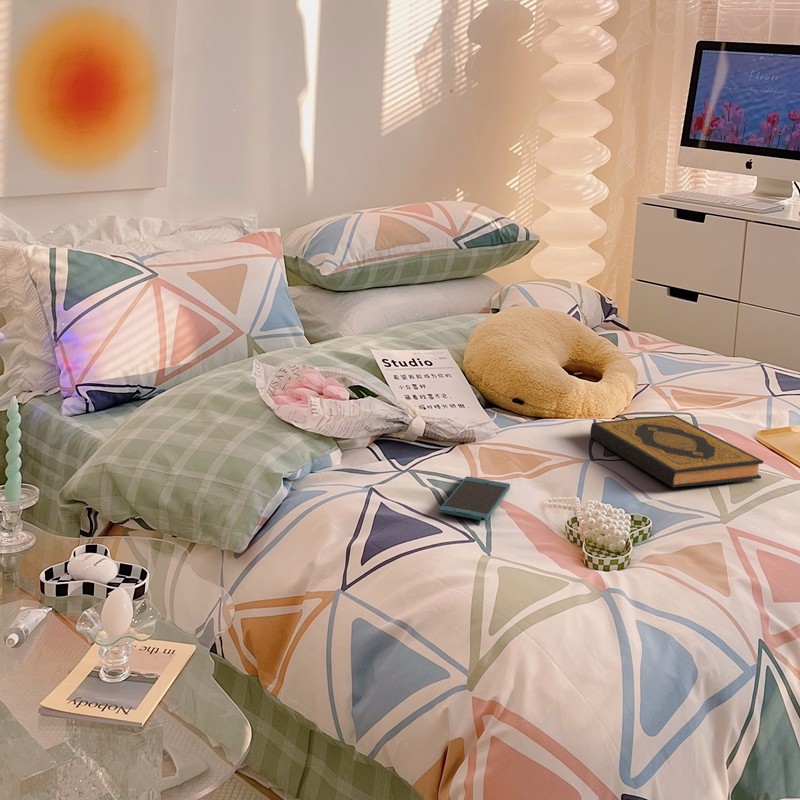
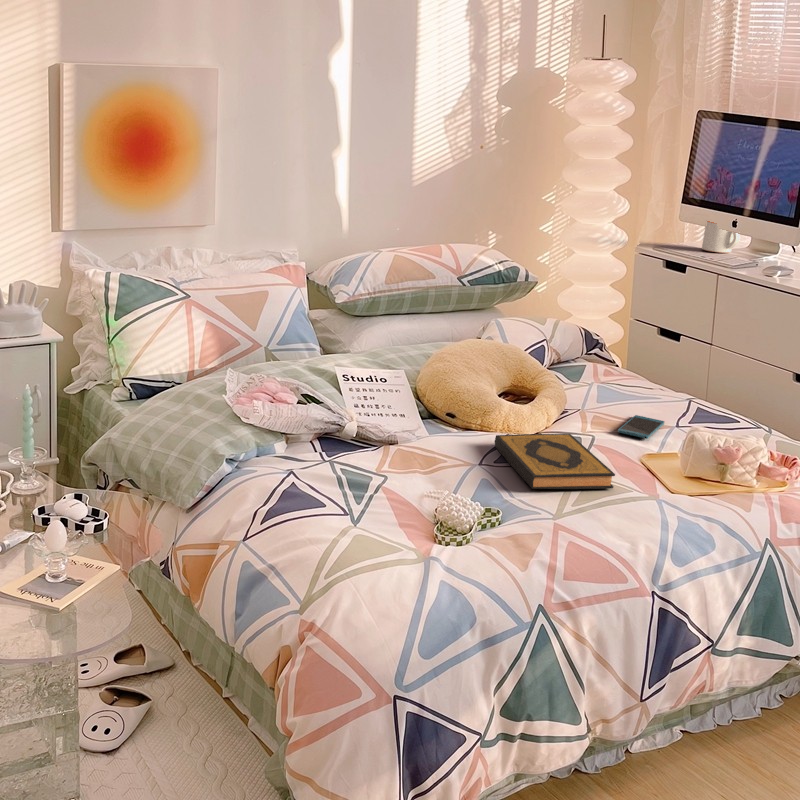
mug: none [711,164,755,200] -> present [702,221,740,253]
smartphone: present [440,477,510,521] -> present [618,415,664,439]

